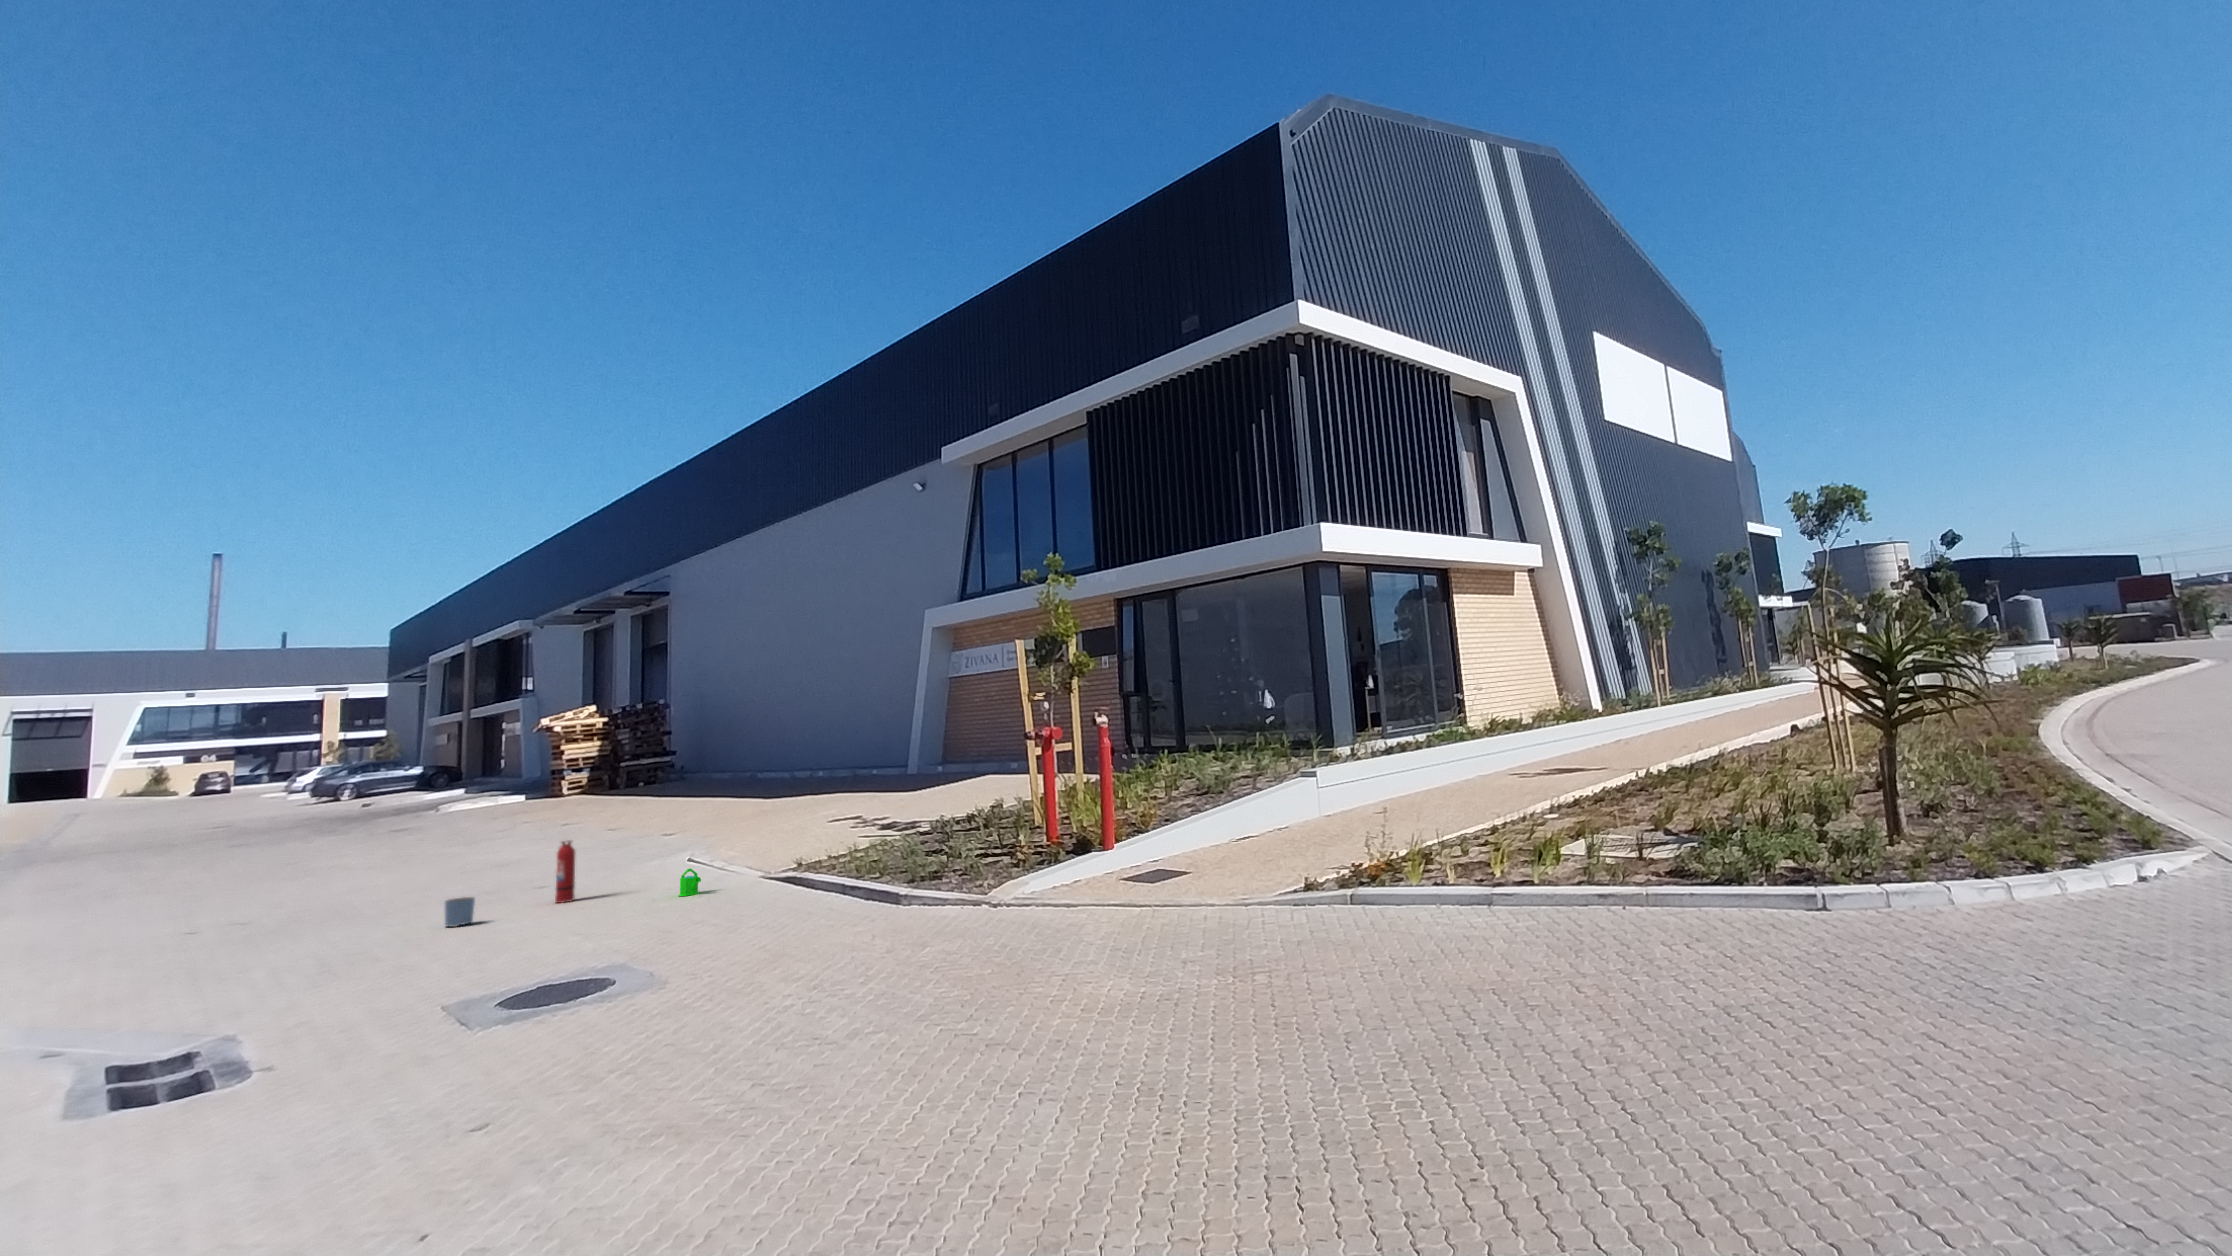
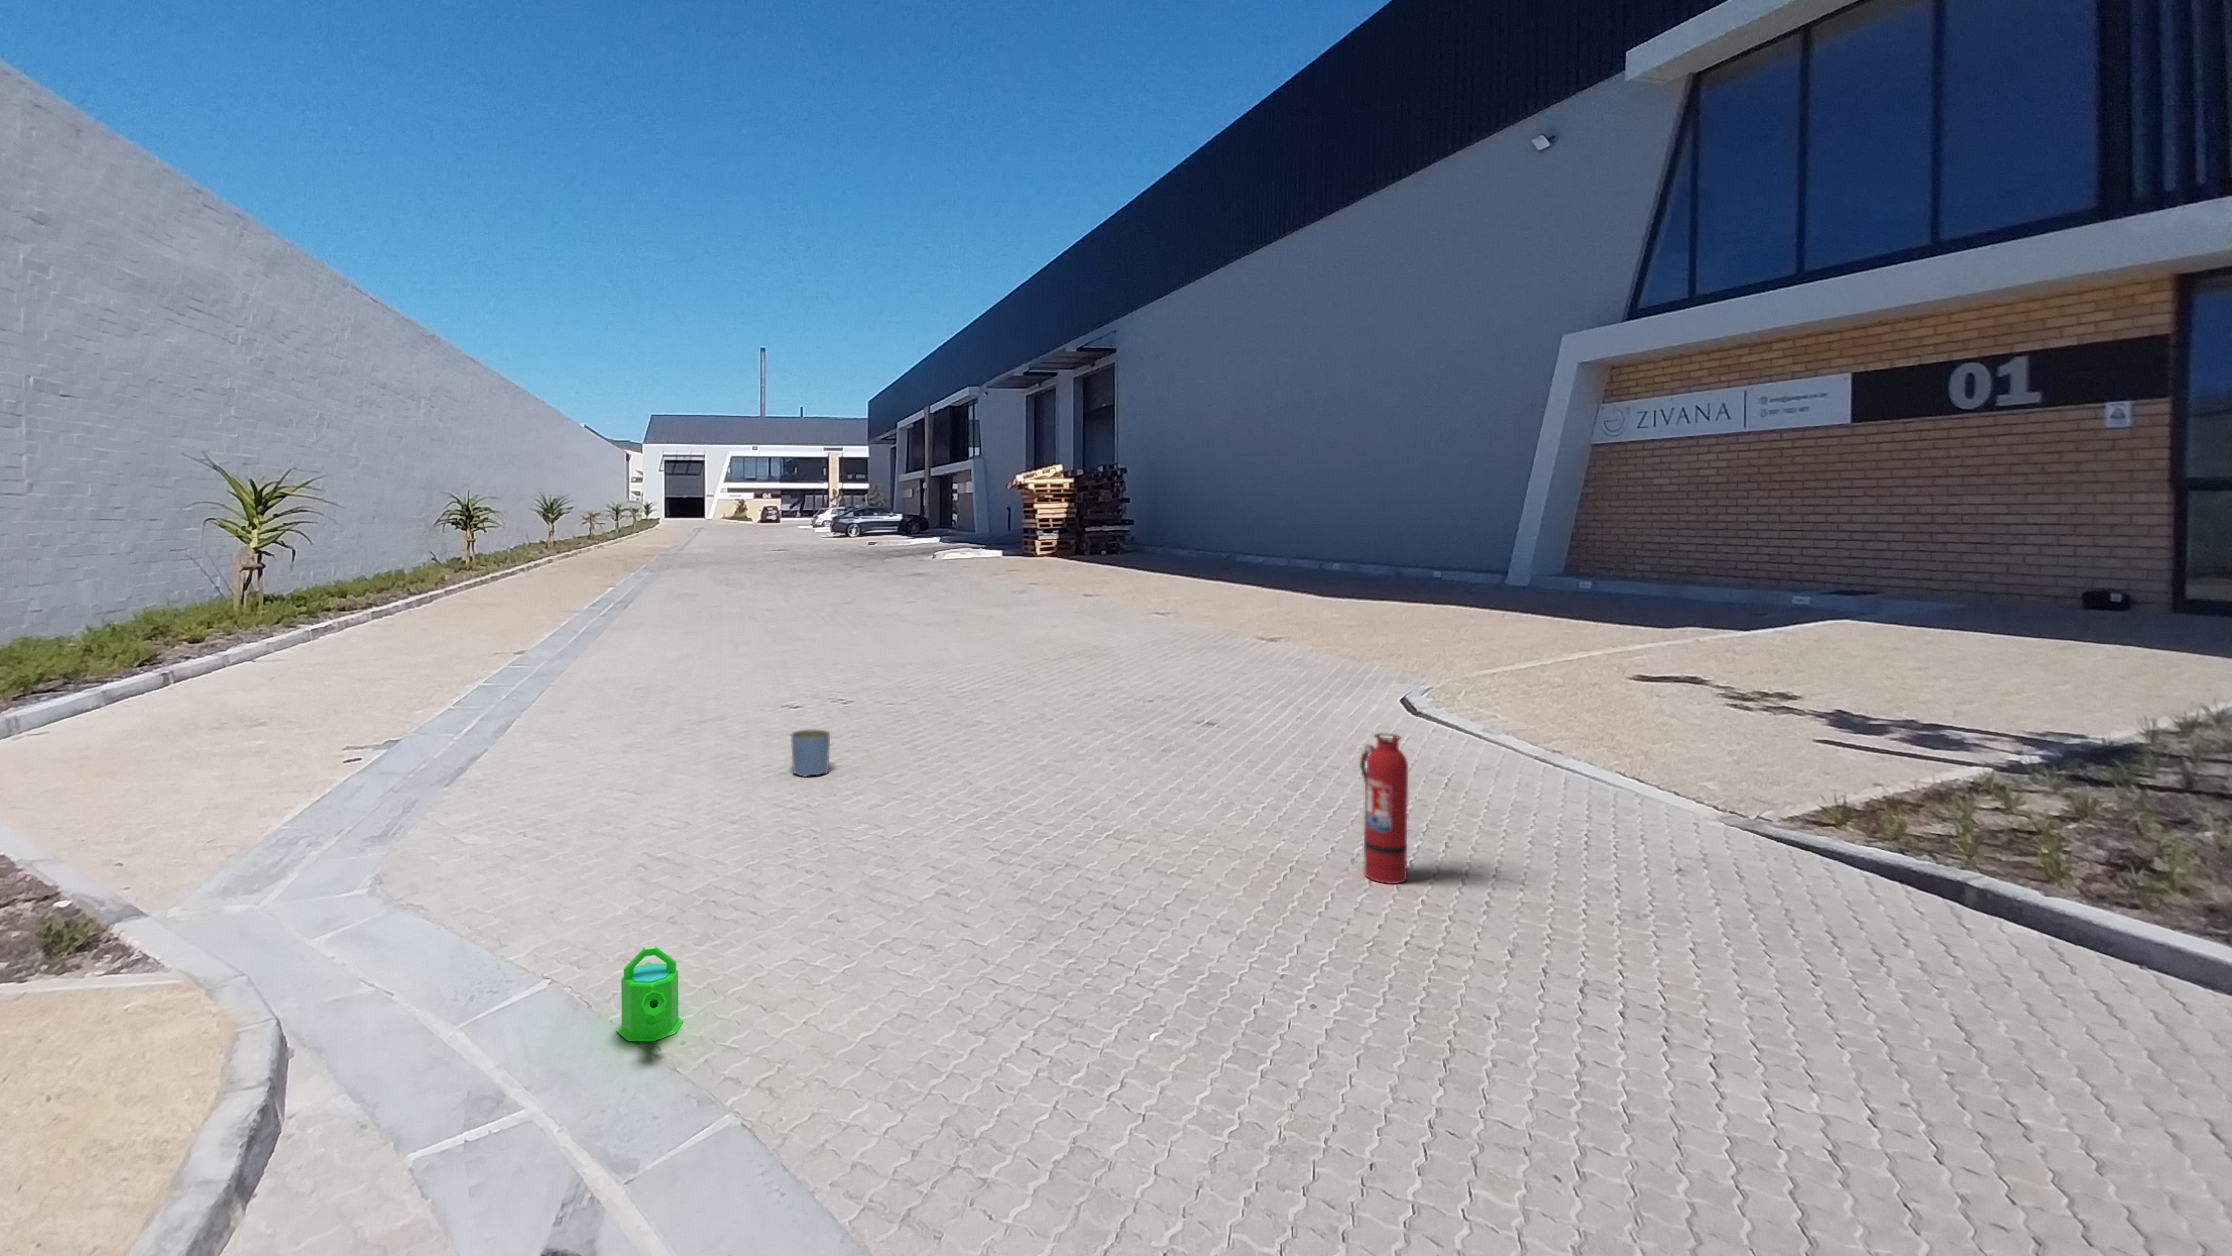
watering can: present [679,868,701,896] -> present [617,946,683,1042]
planter: present [445,897,475,927] -> present [791,730,830,777]

